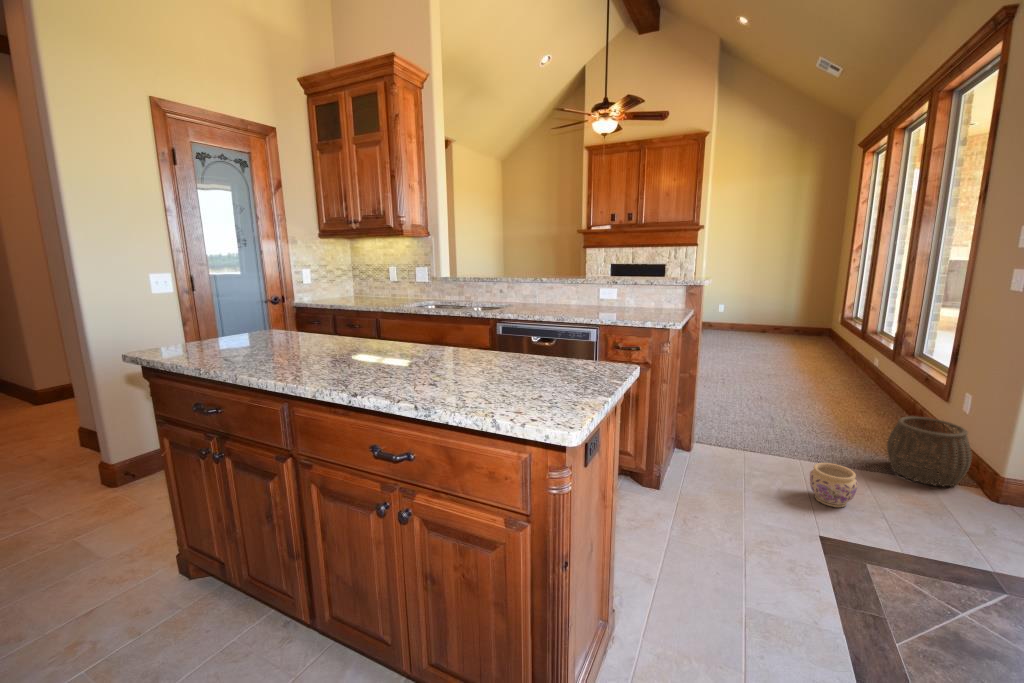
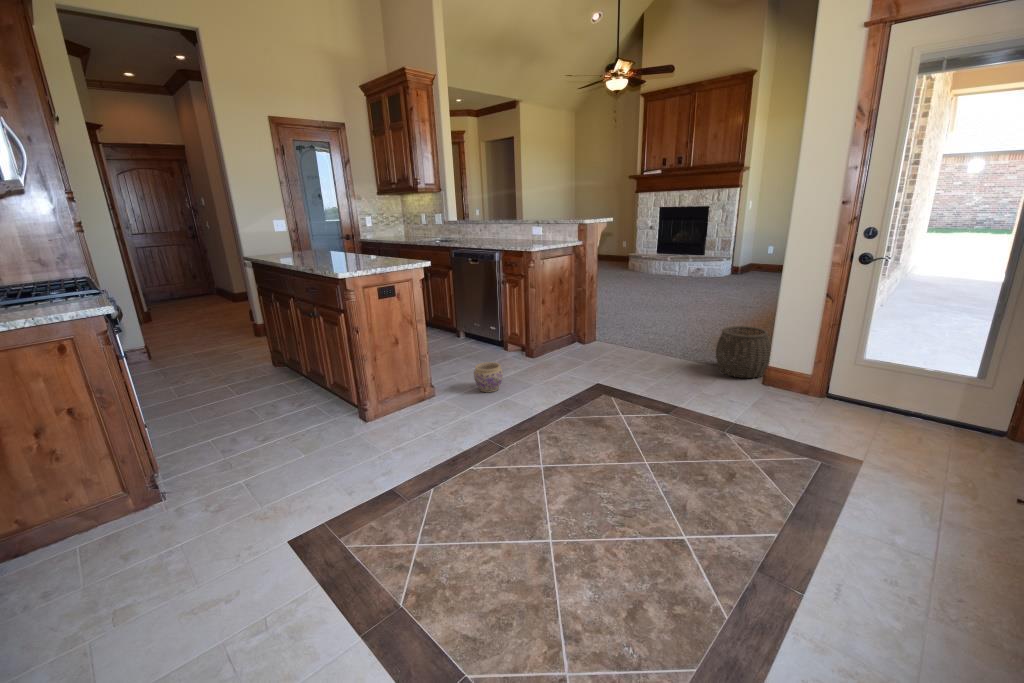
planter: present [810,463,858,508] -> present [474,362,503,393]

